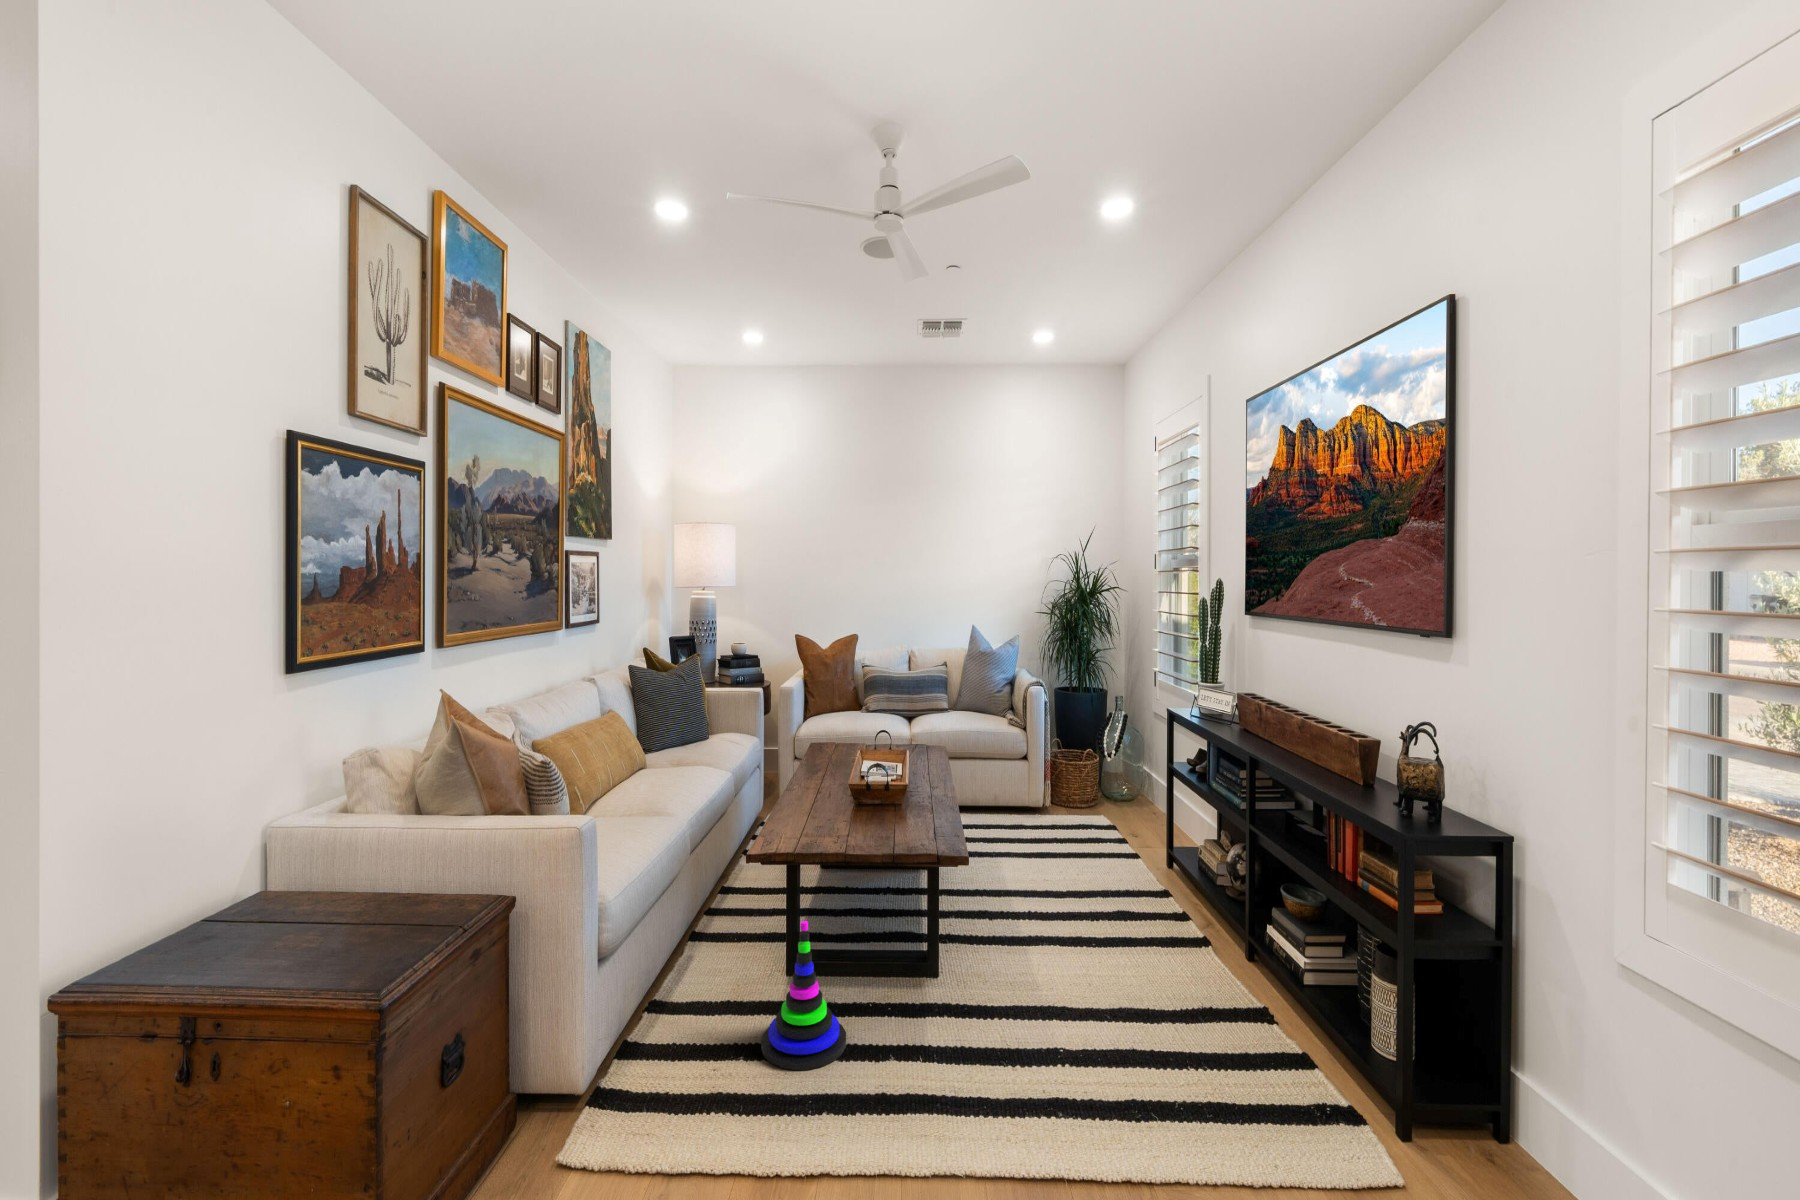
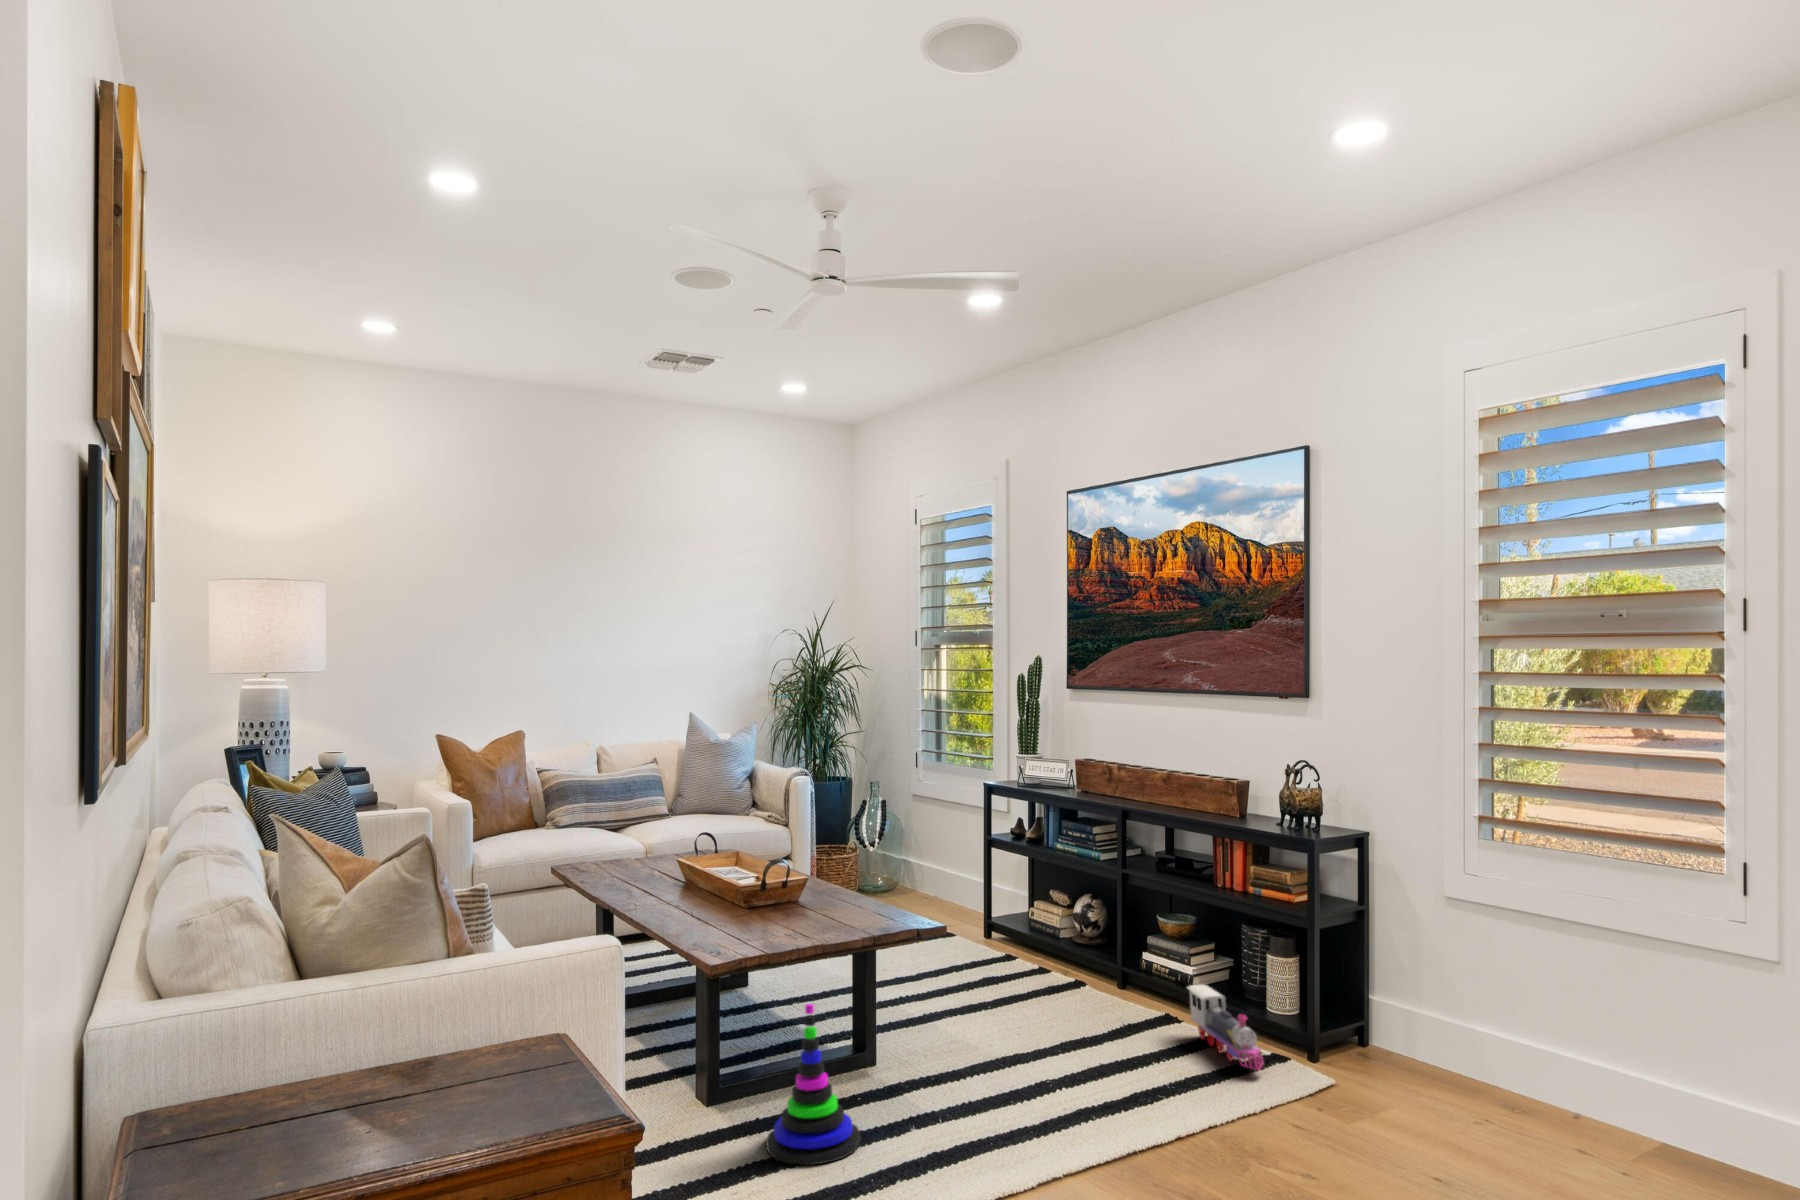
toy train: none [1275,987,1317,1123] -> present [1187,985,1264,1070]

